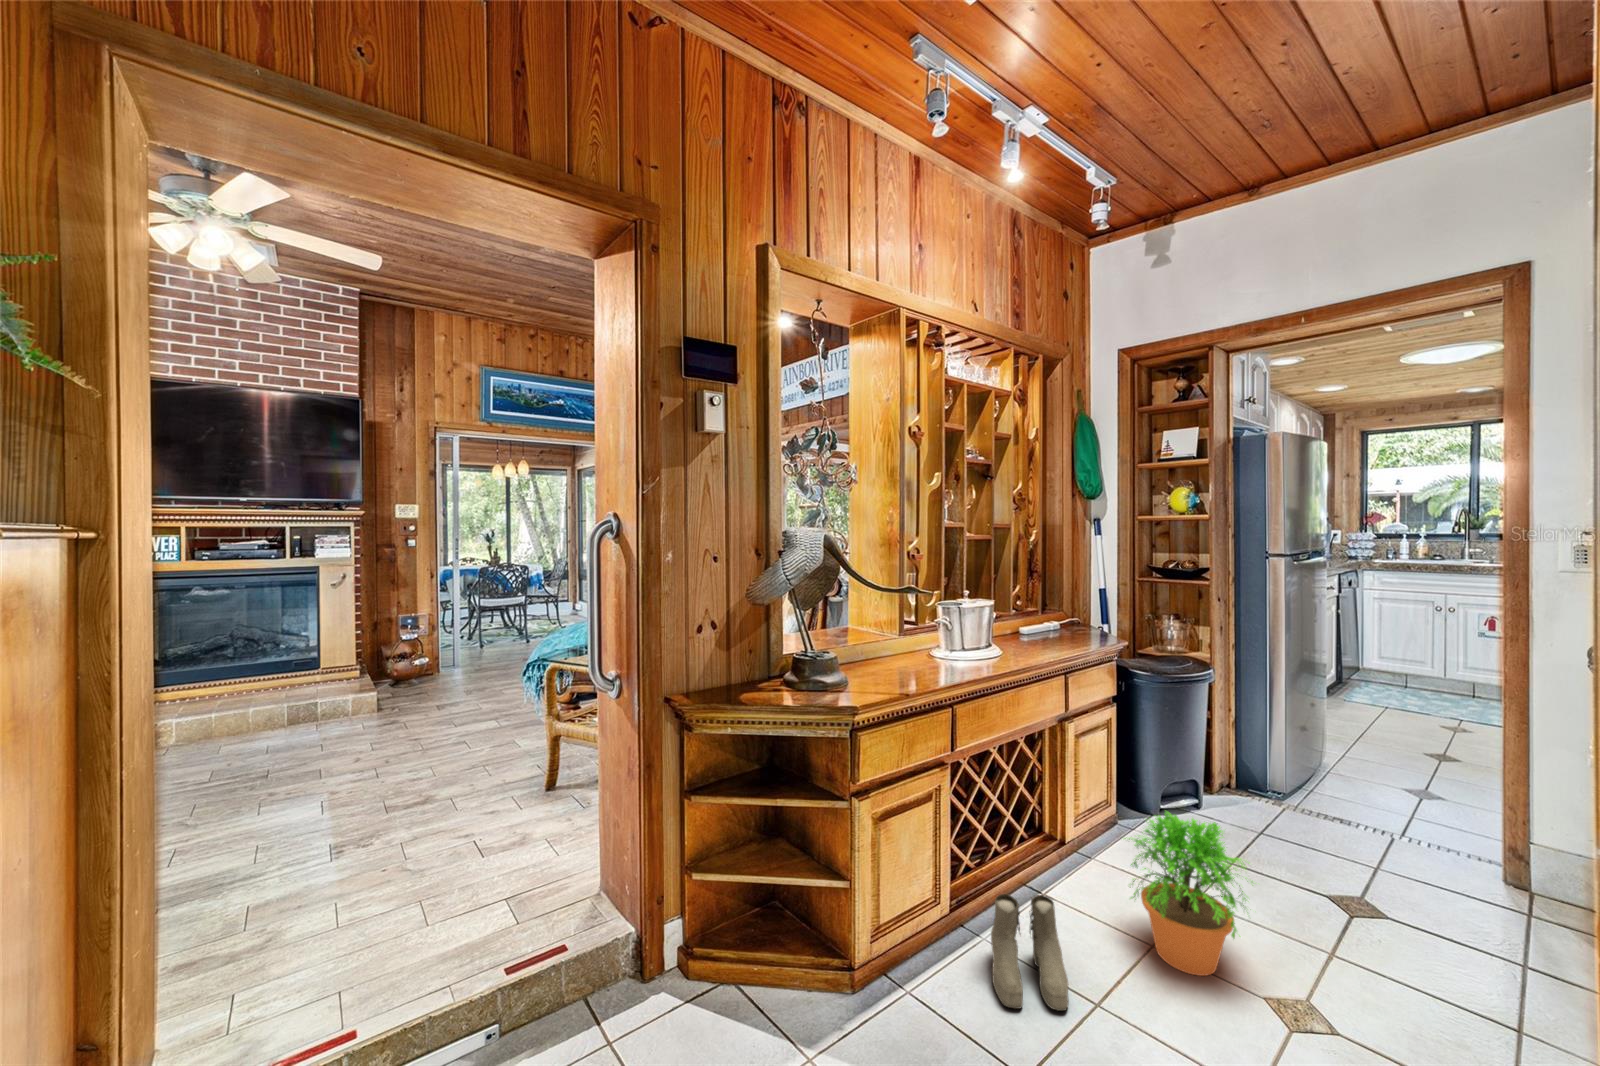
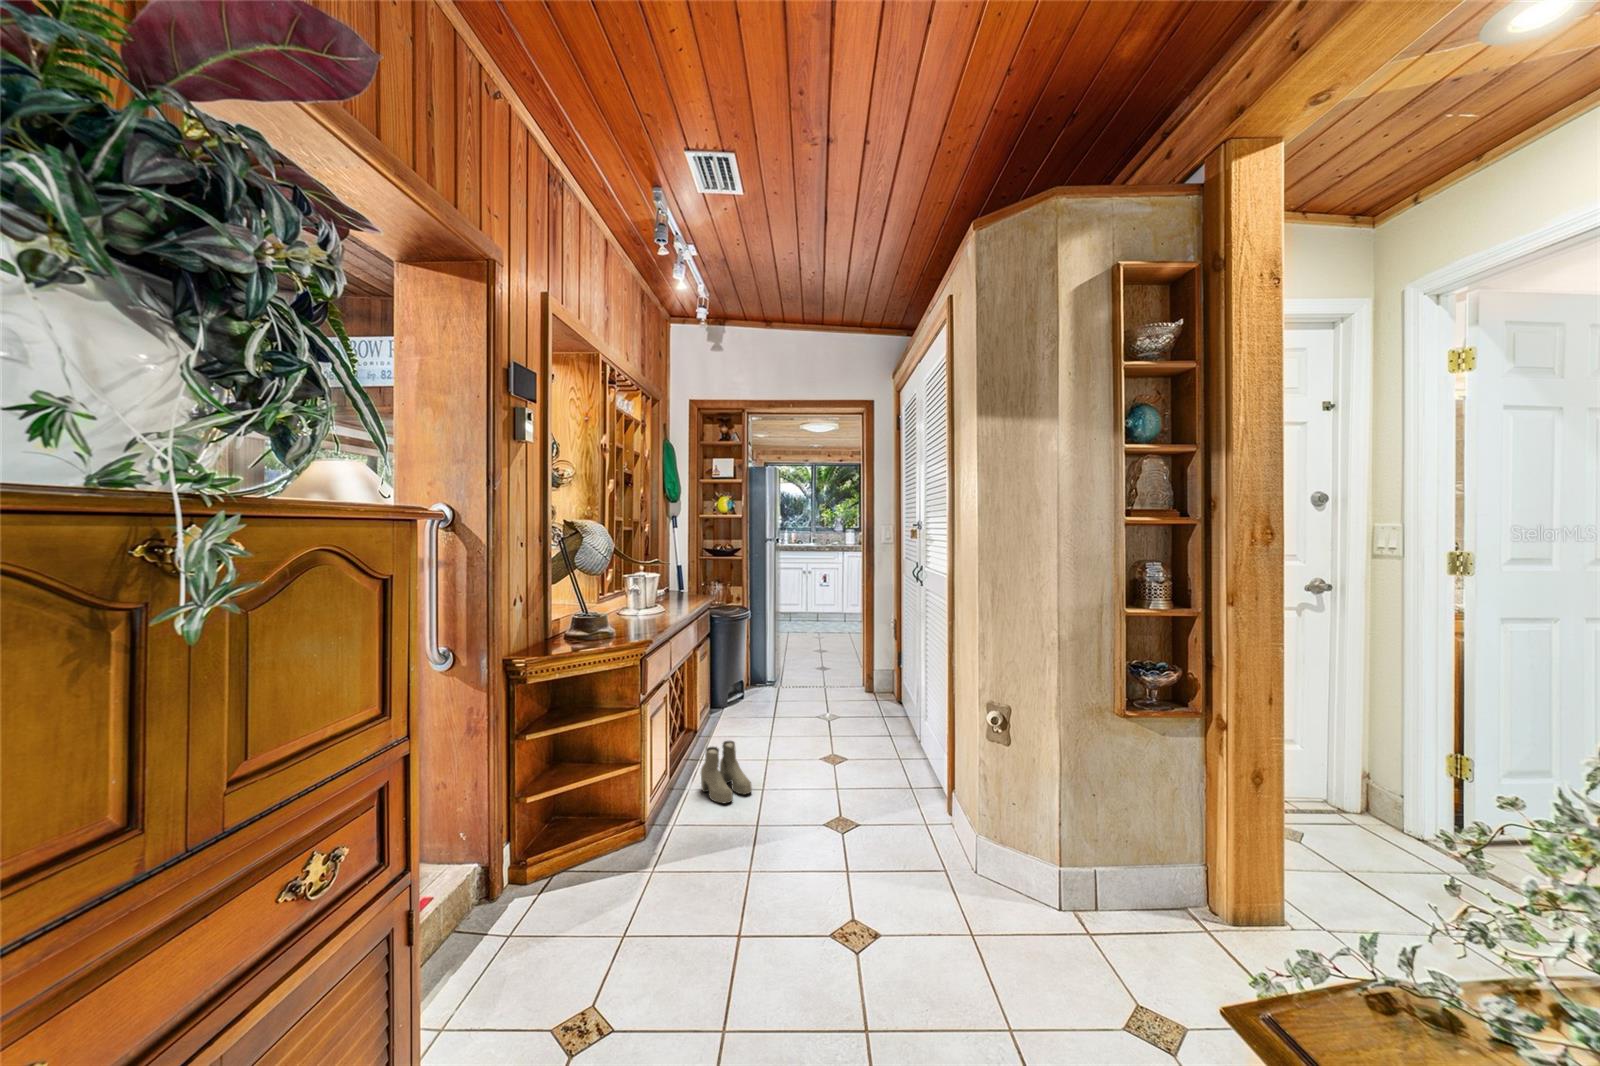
potted plant: present [1124,812,1253,976] -> none [747,676,814,759]

